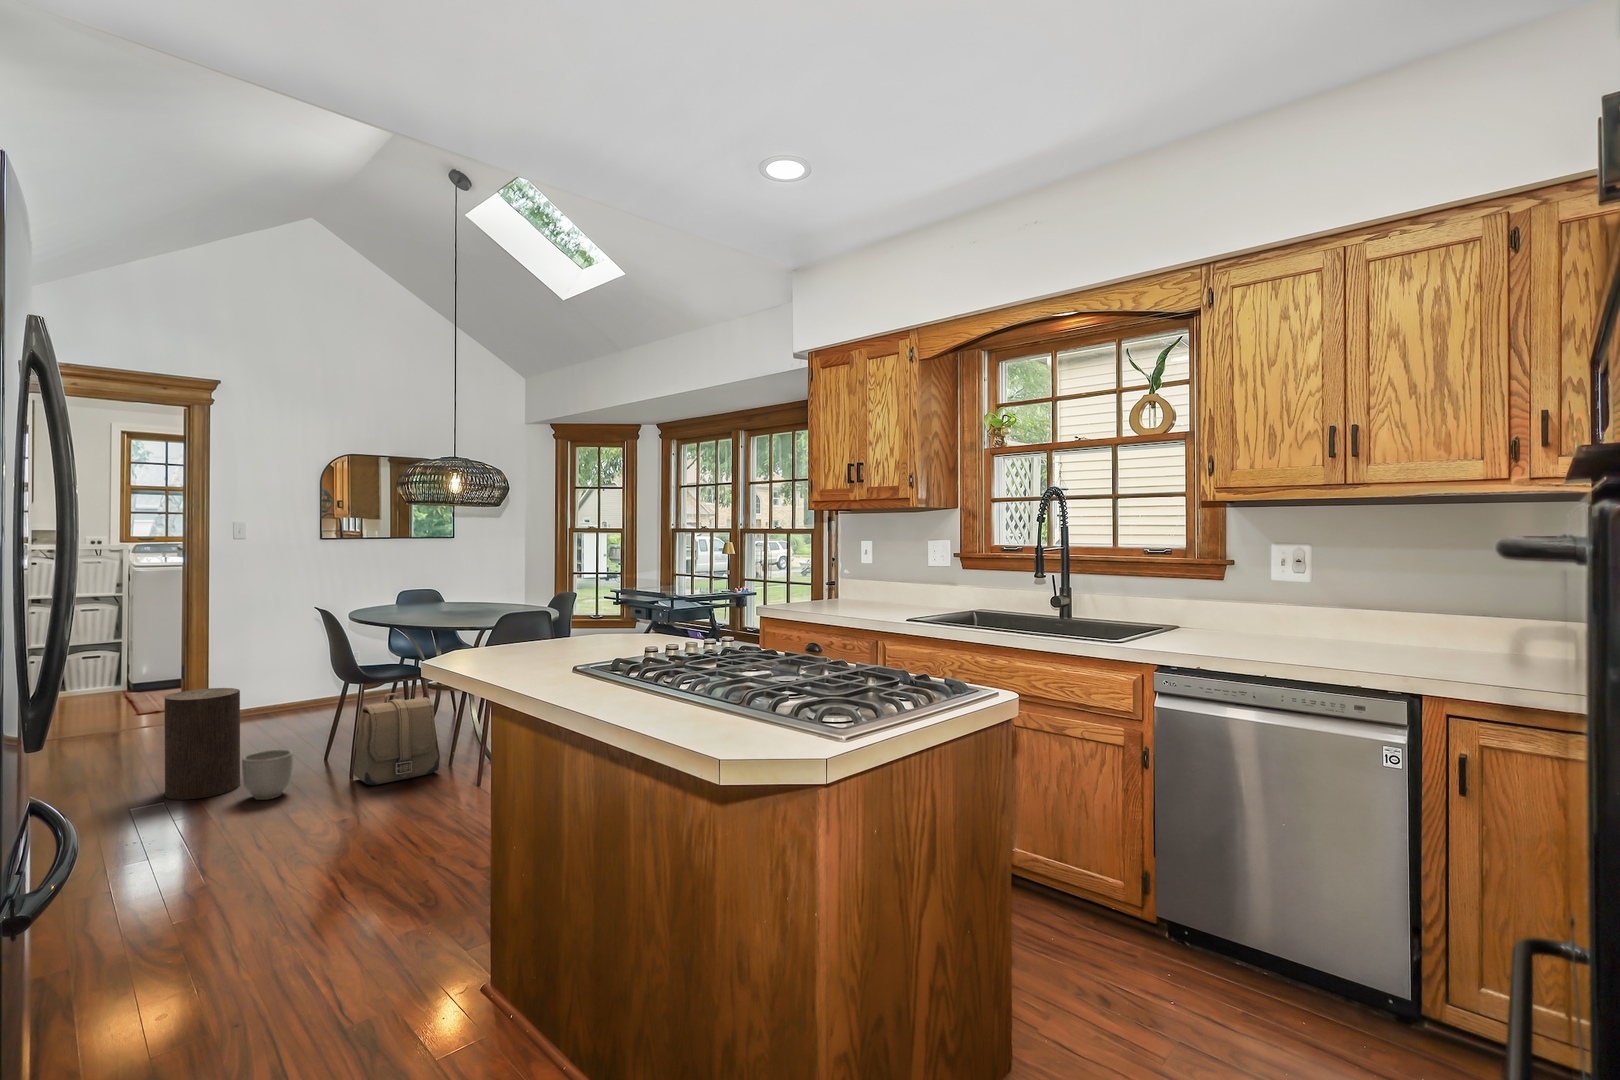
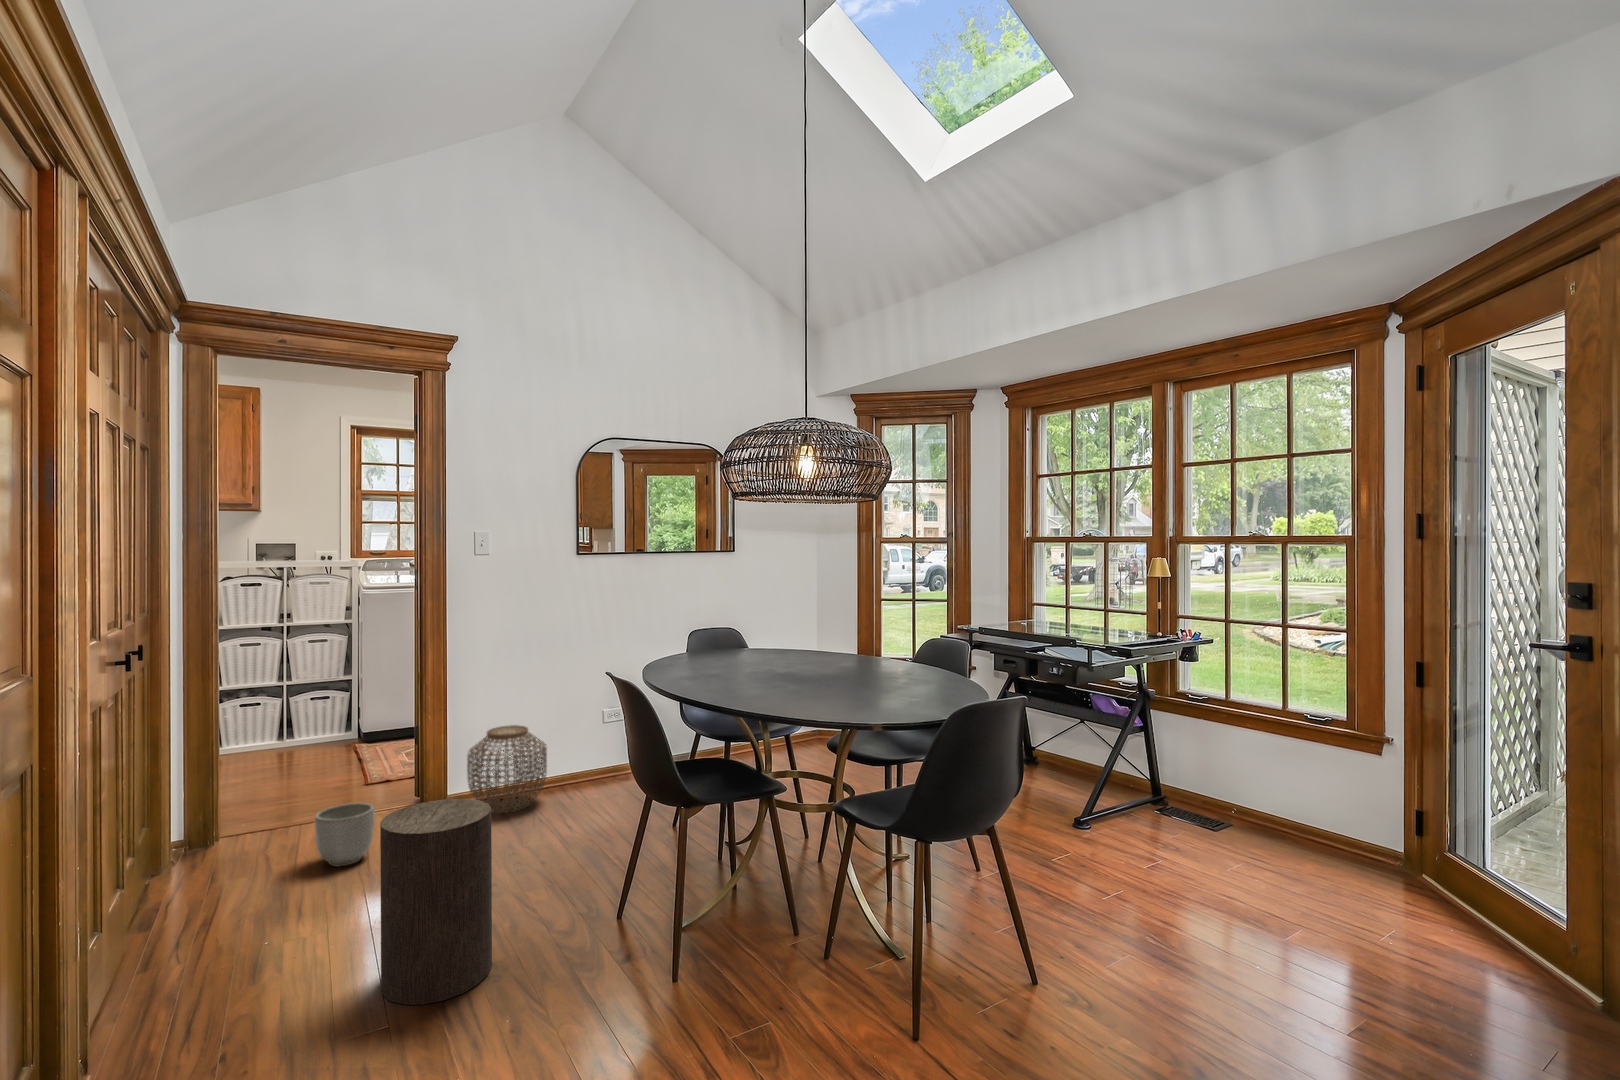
woven basket: none [228,664,293,726] -> present [467,725,547,813]
backpack: present [353,693,439,785] -> none [665,816,798,991]
planter: present [242,749,294,800] -> present [315,803,375,867]

